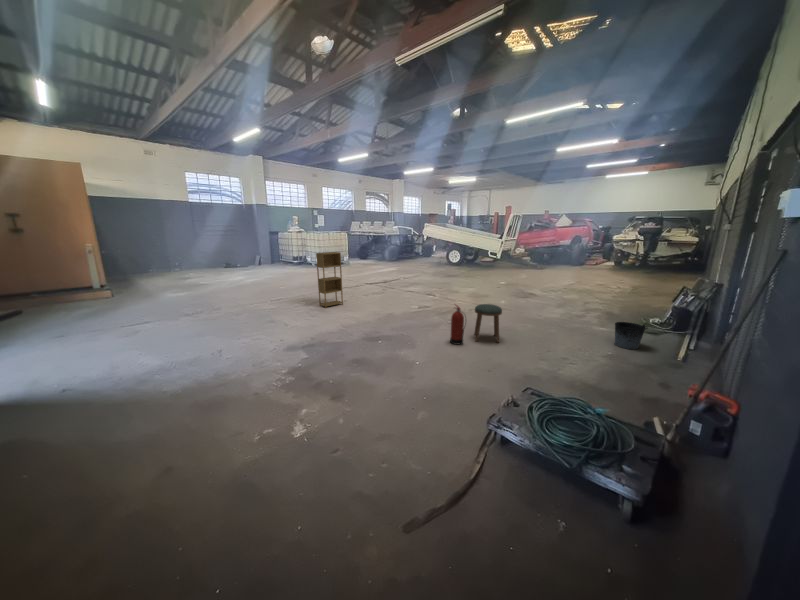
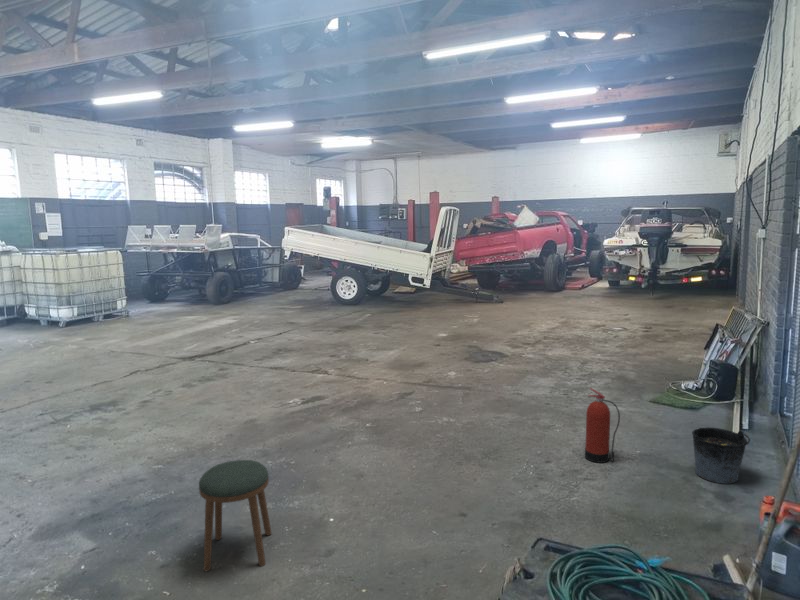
shelving unit: present [316,252,343,308] -> none [32,316,113,458]
stool: present [474,304,502,343] -> present [199,460,271,571]
fire extinguisher: present [450,305,464,344] -> present [585,388,620,463]

